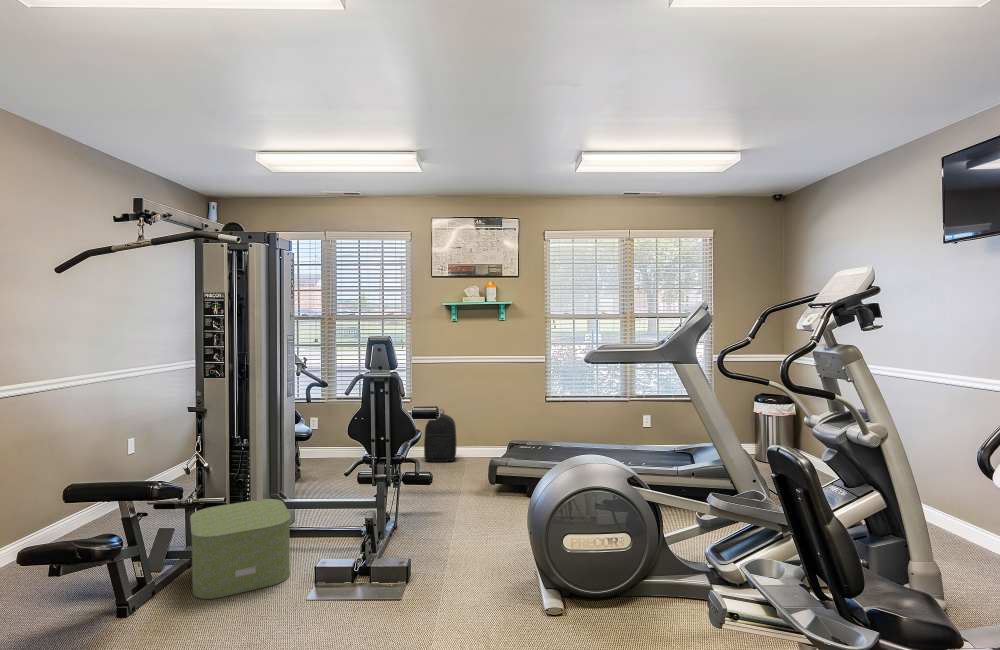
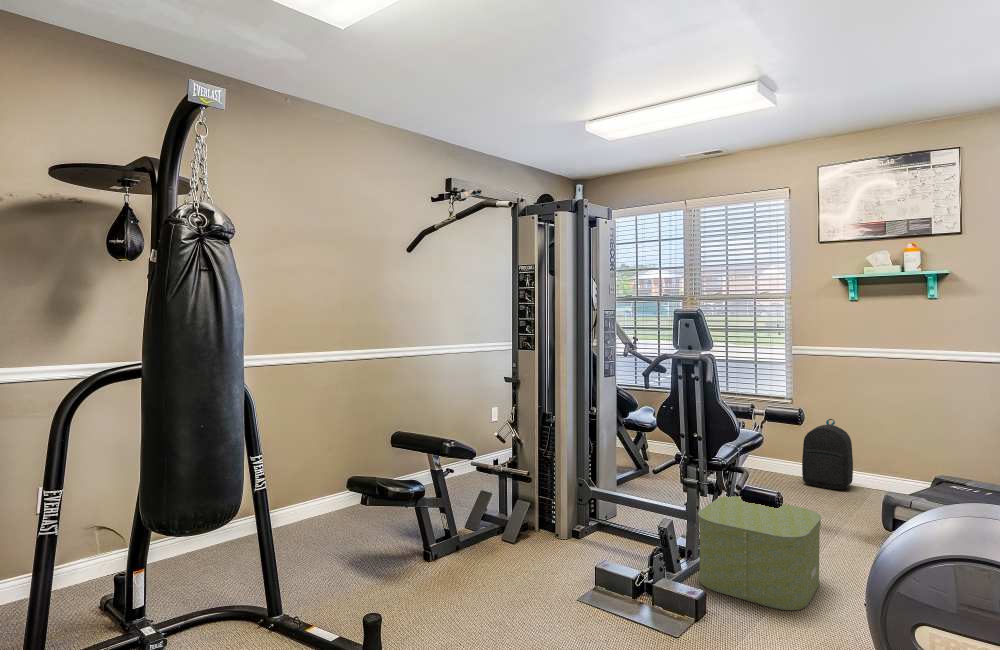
storage box: present [190,499,291,599] -> present [698,496,821,610]

